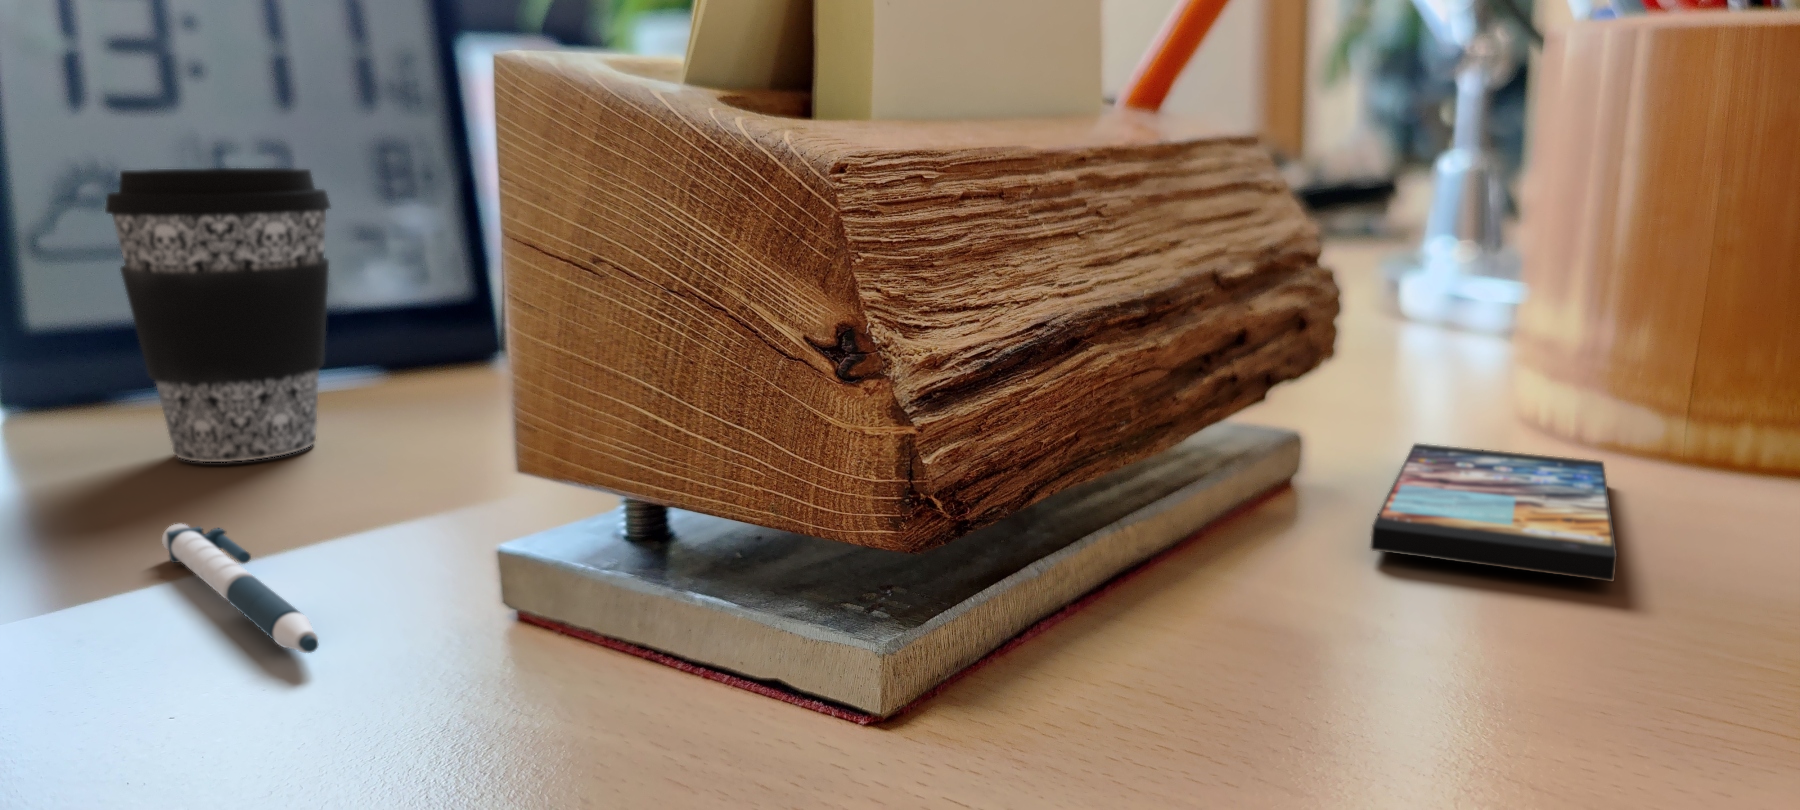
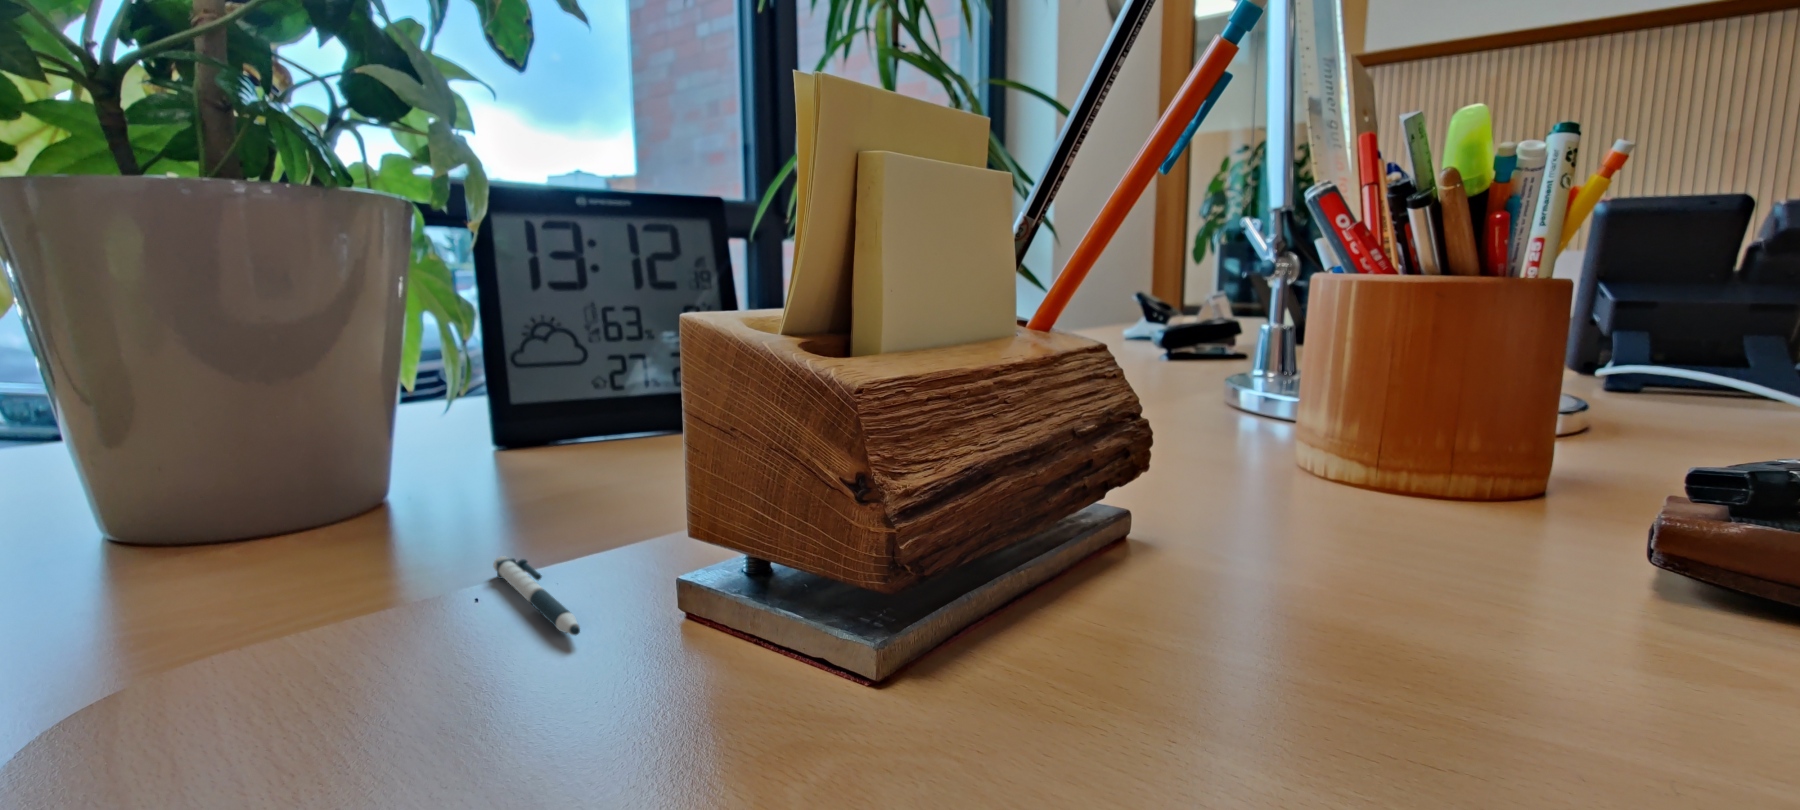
coffee cup: present [105,168,331,462] -> none [465,348,588,515]
smartphone: present [1371,444,1617,581] -> none [1160,519,1305,610]

